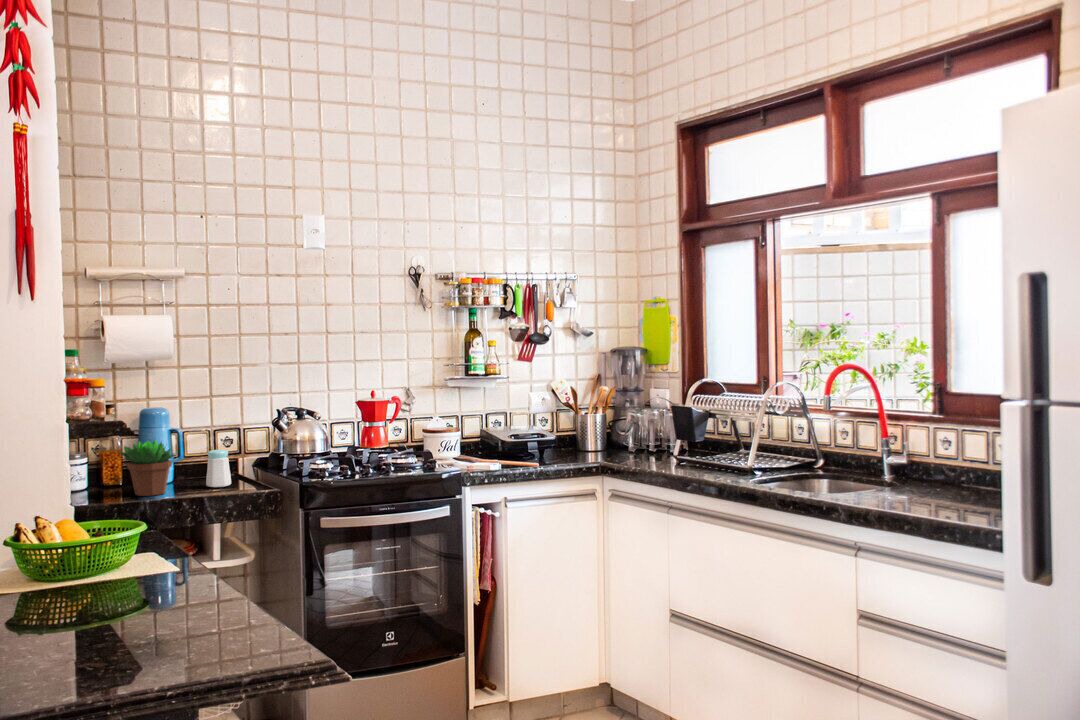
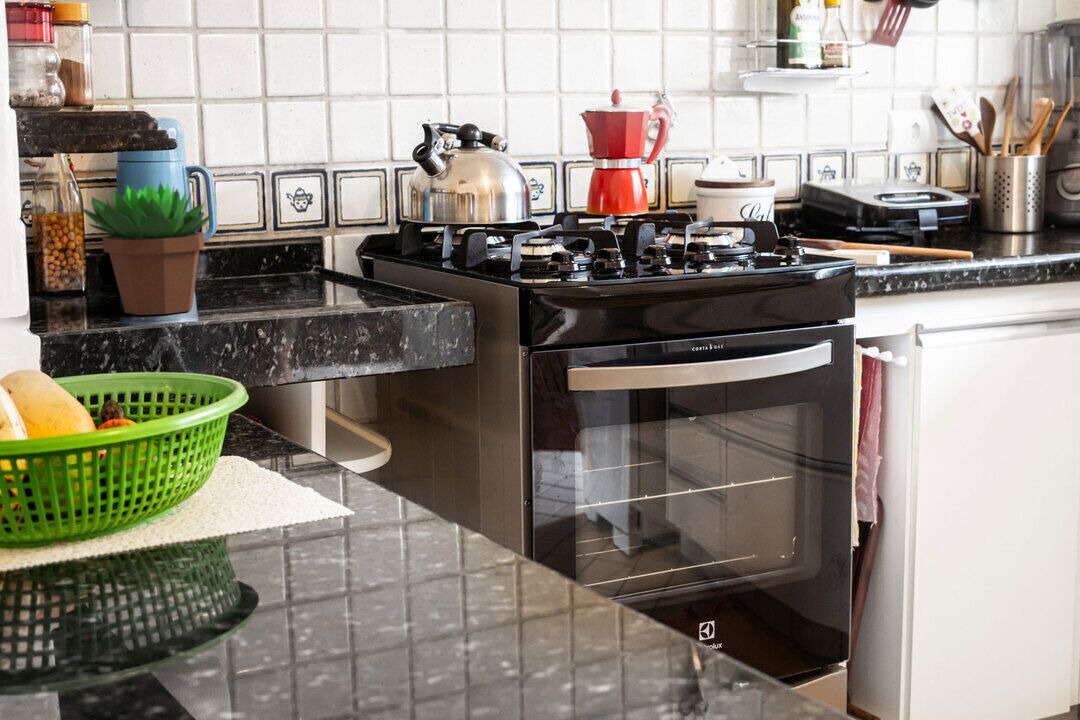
salt shaker: present [206,450,231,487] -> none [279,211,334,296]

